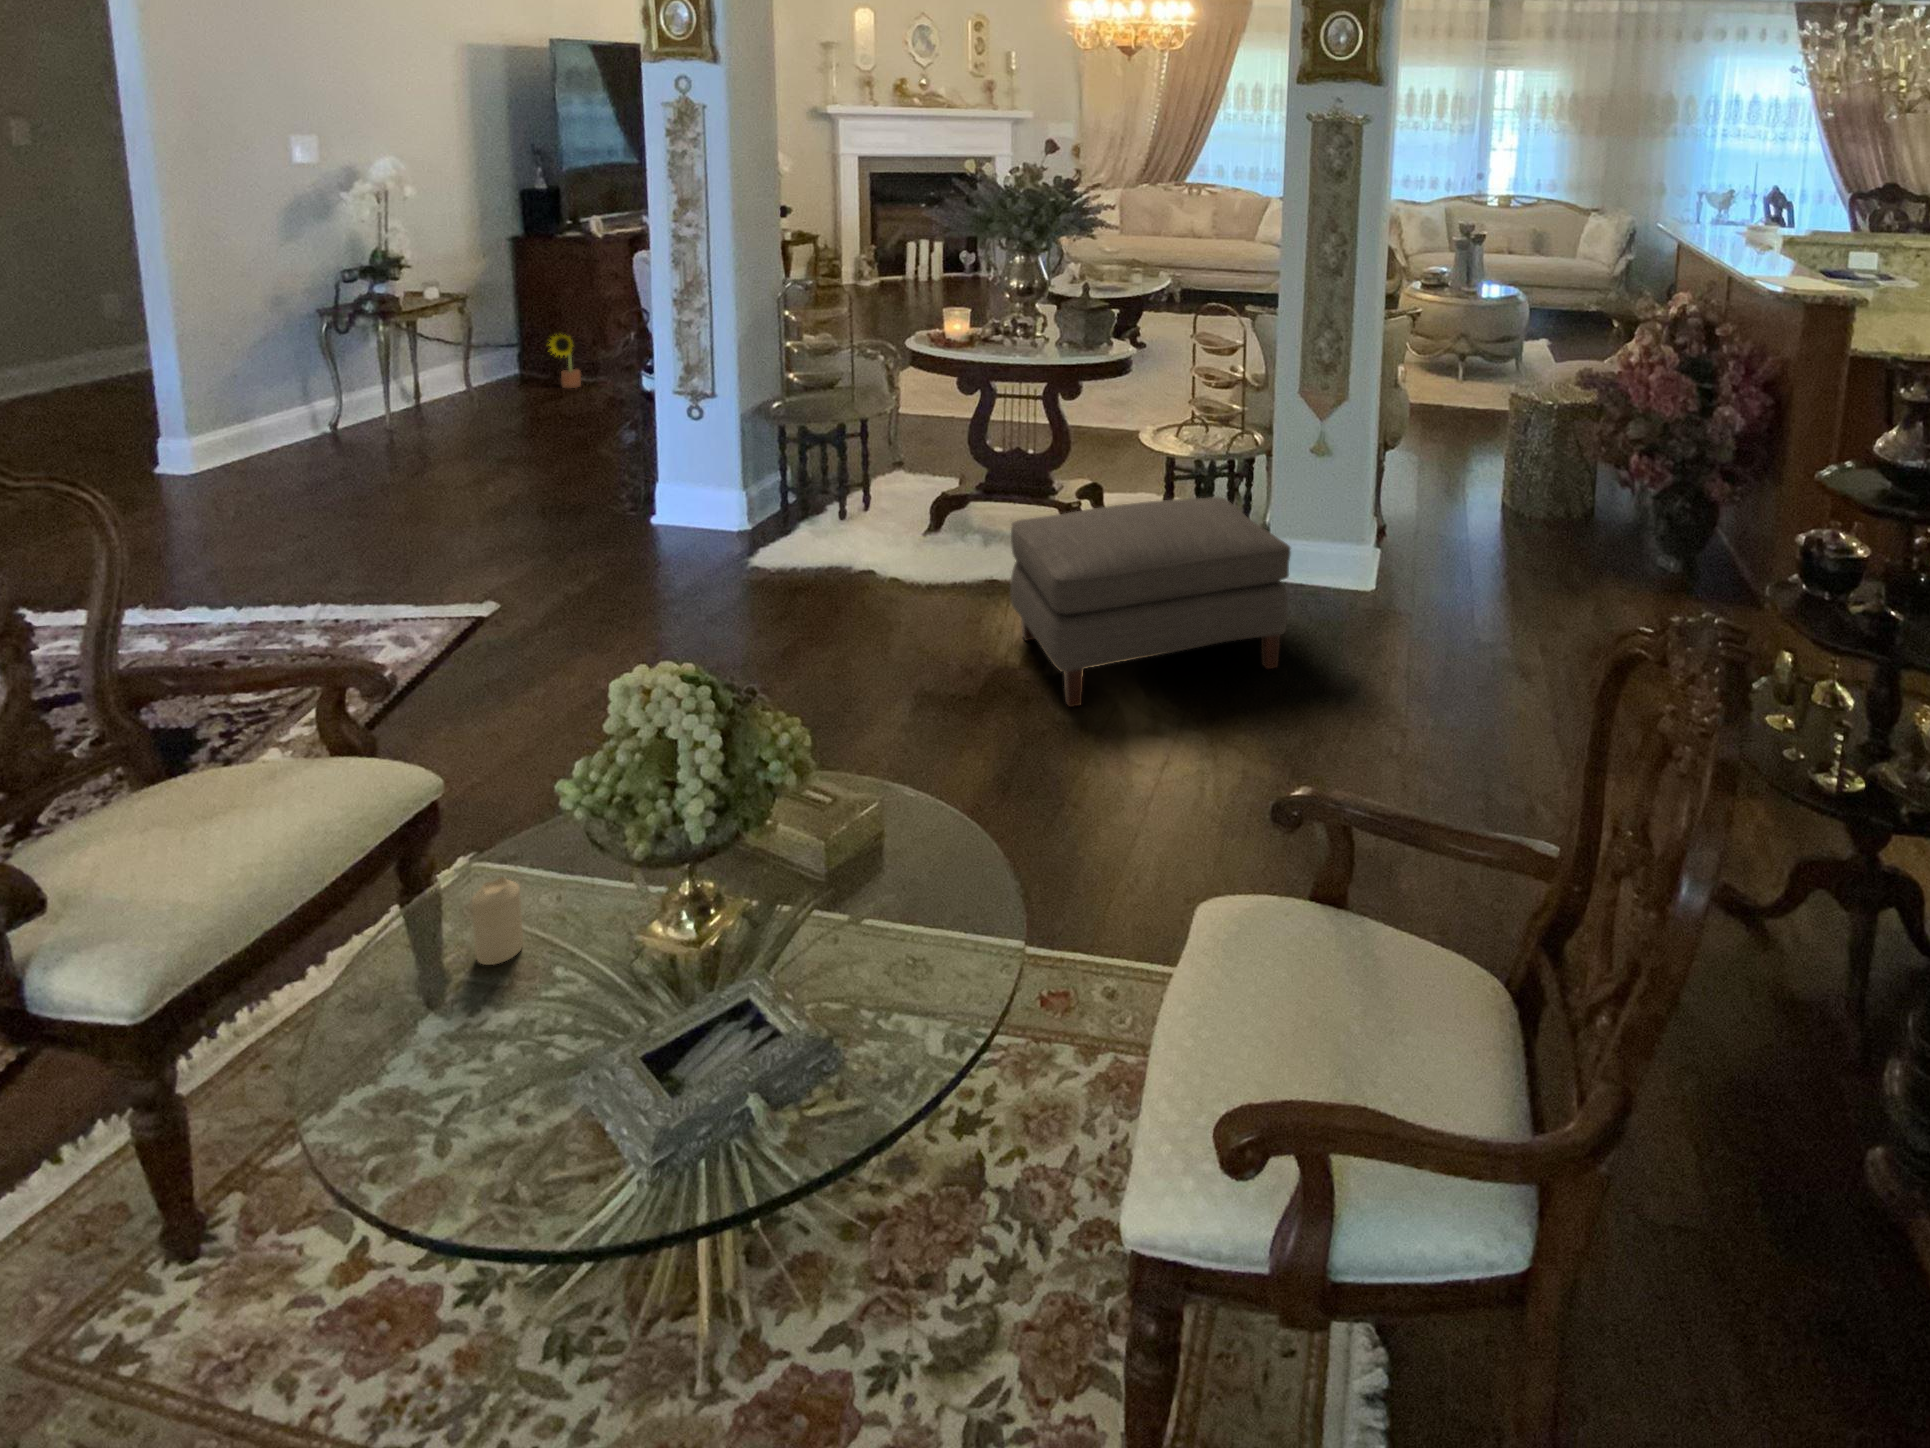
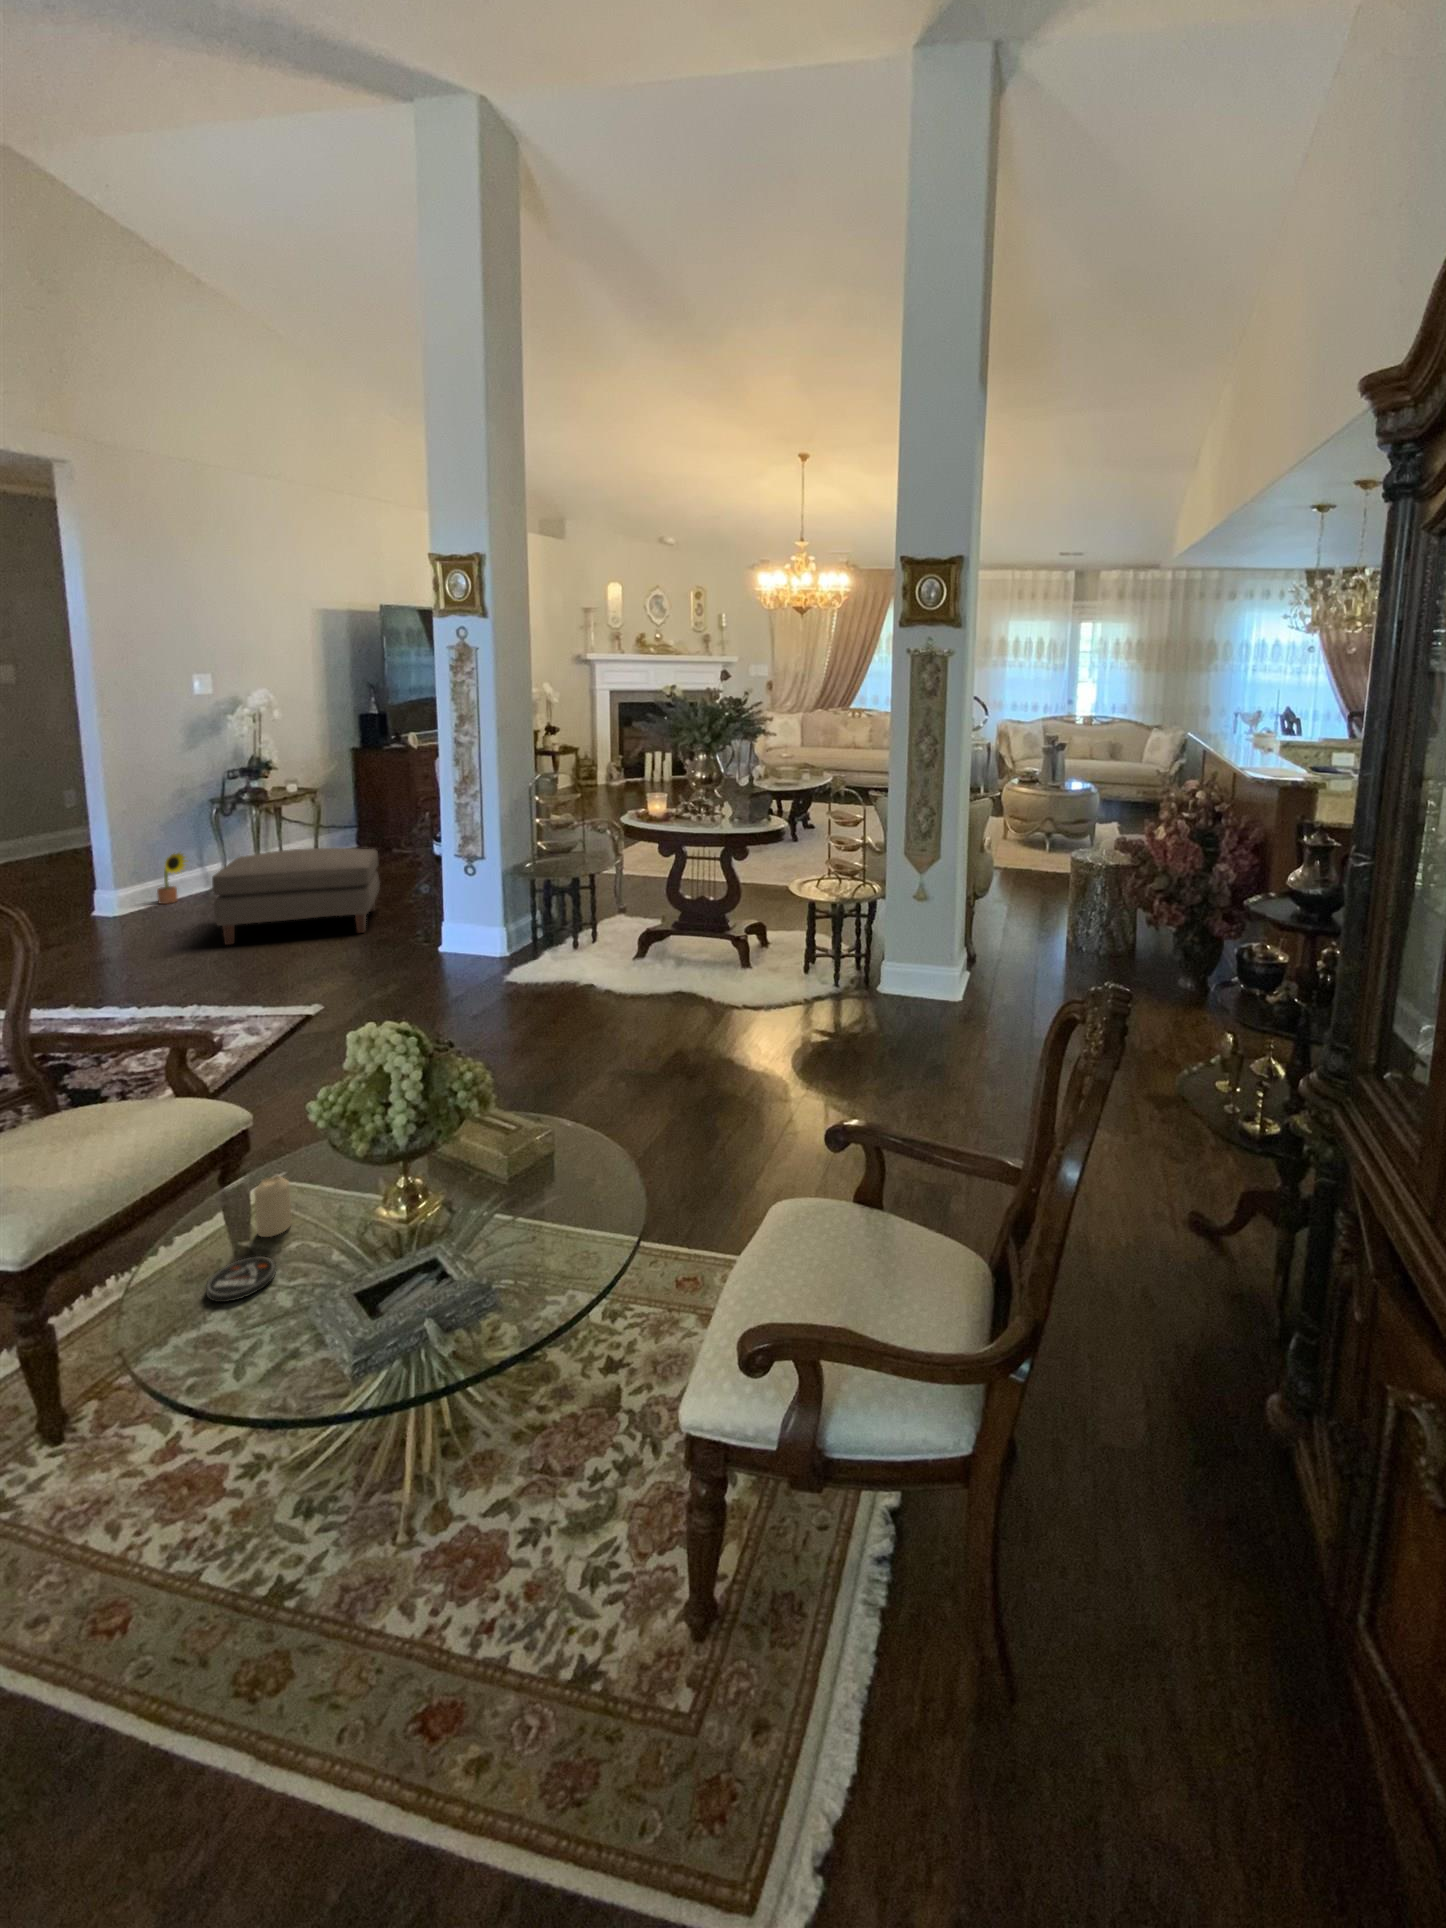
decorative plant: present [549,334,581,388] -> present [157,853,188,904]
ottoman: present [1010,497,1291,707] -> present [212,848,380,945]
coaster: none [415,995,512,1065] -> present [206,1256,276,1302]

